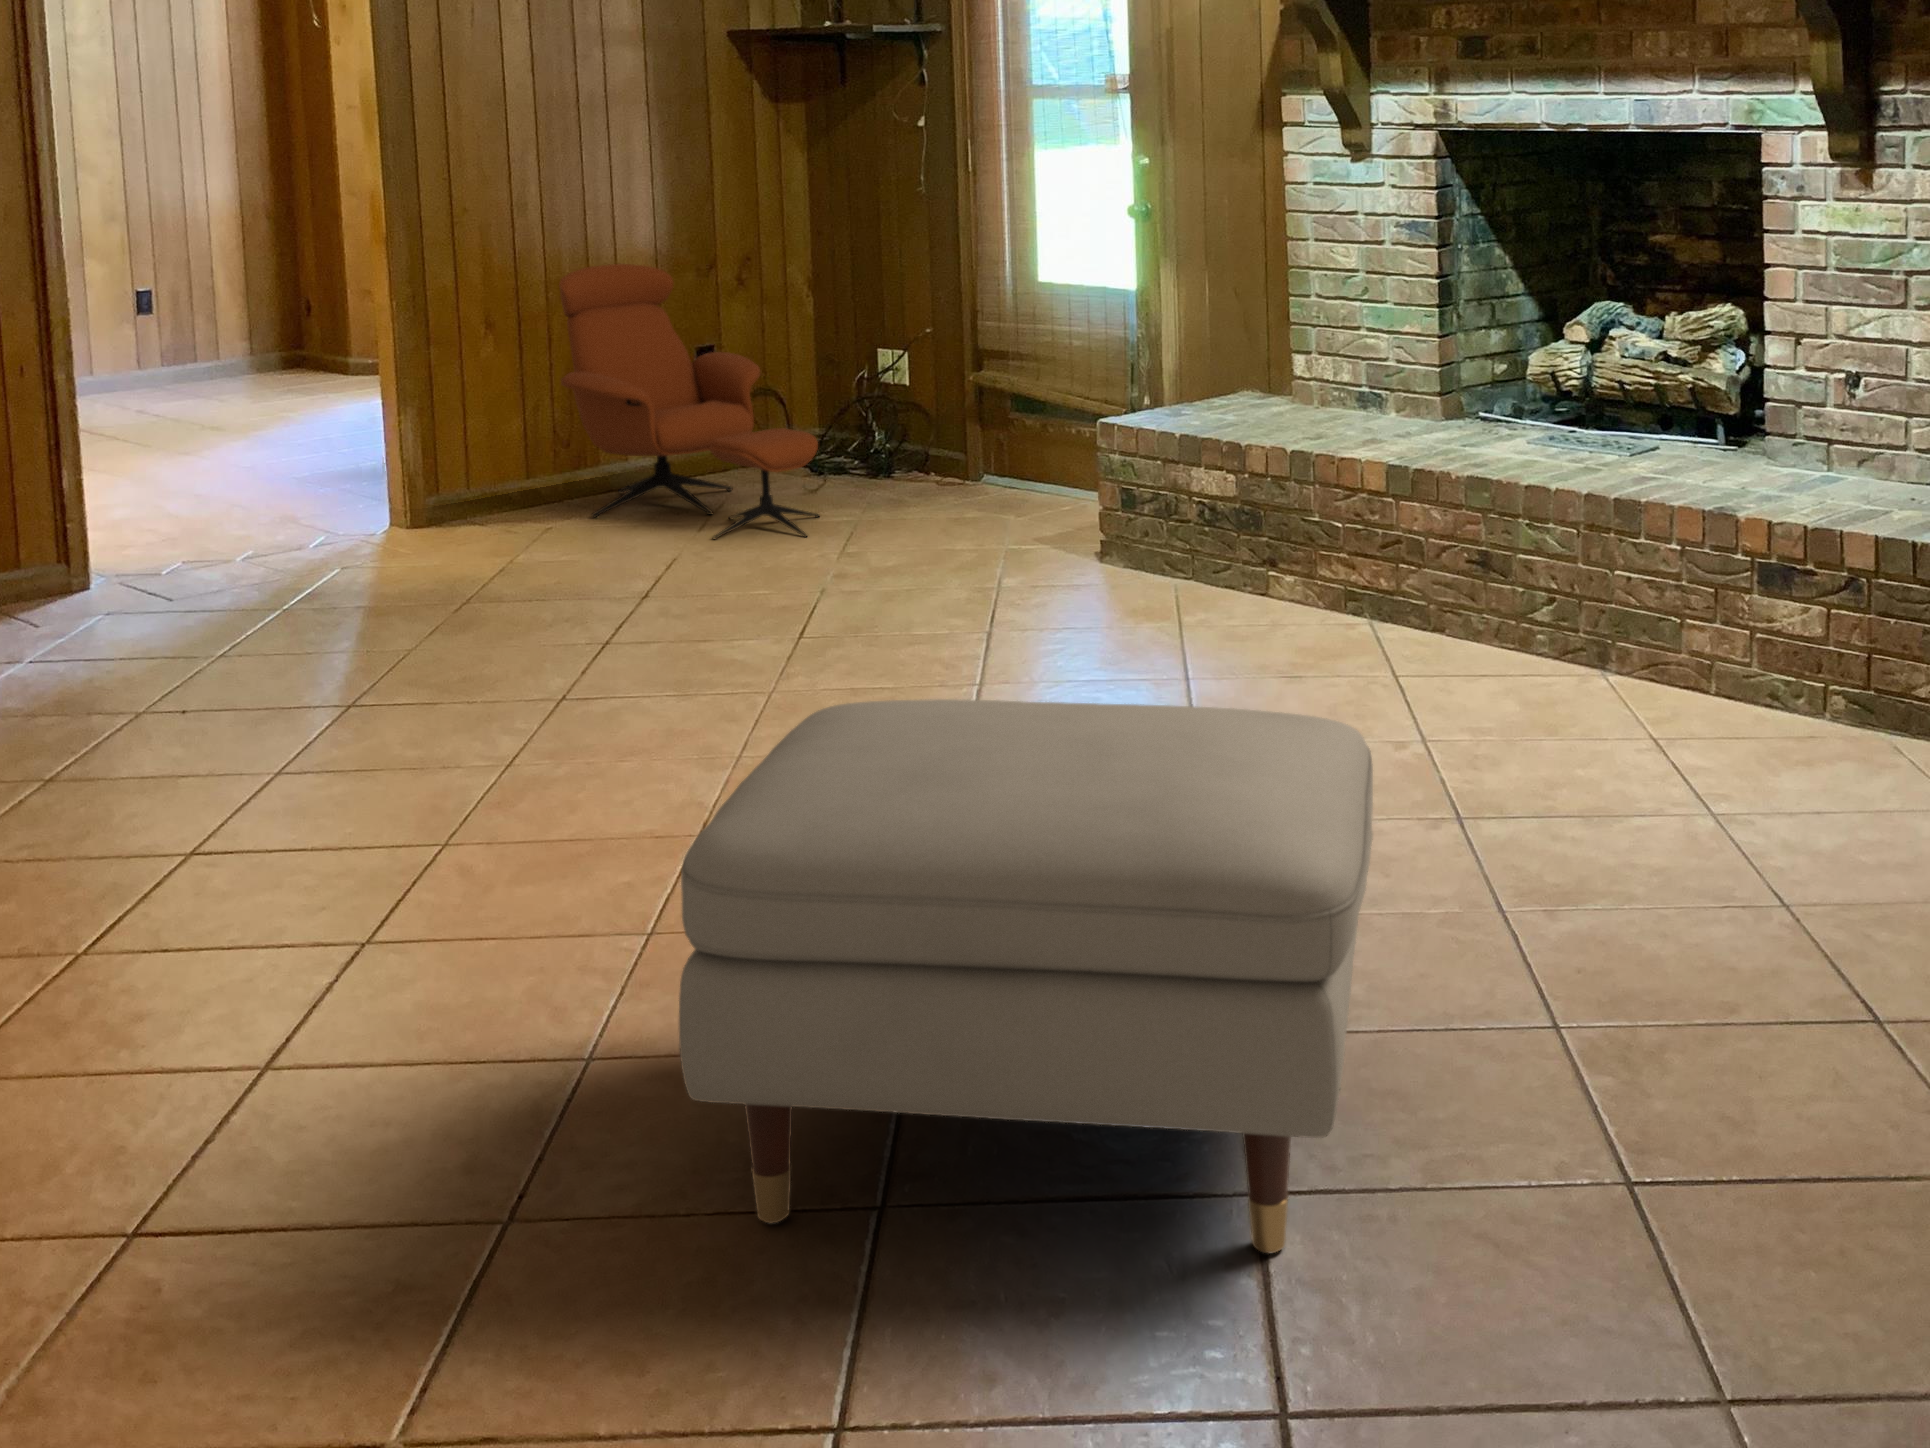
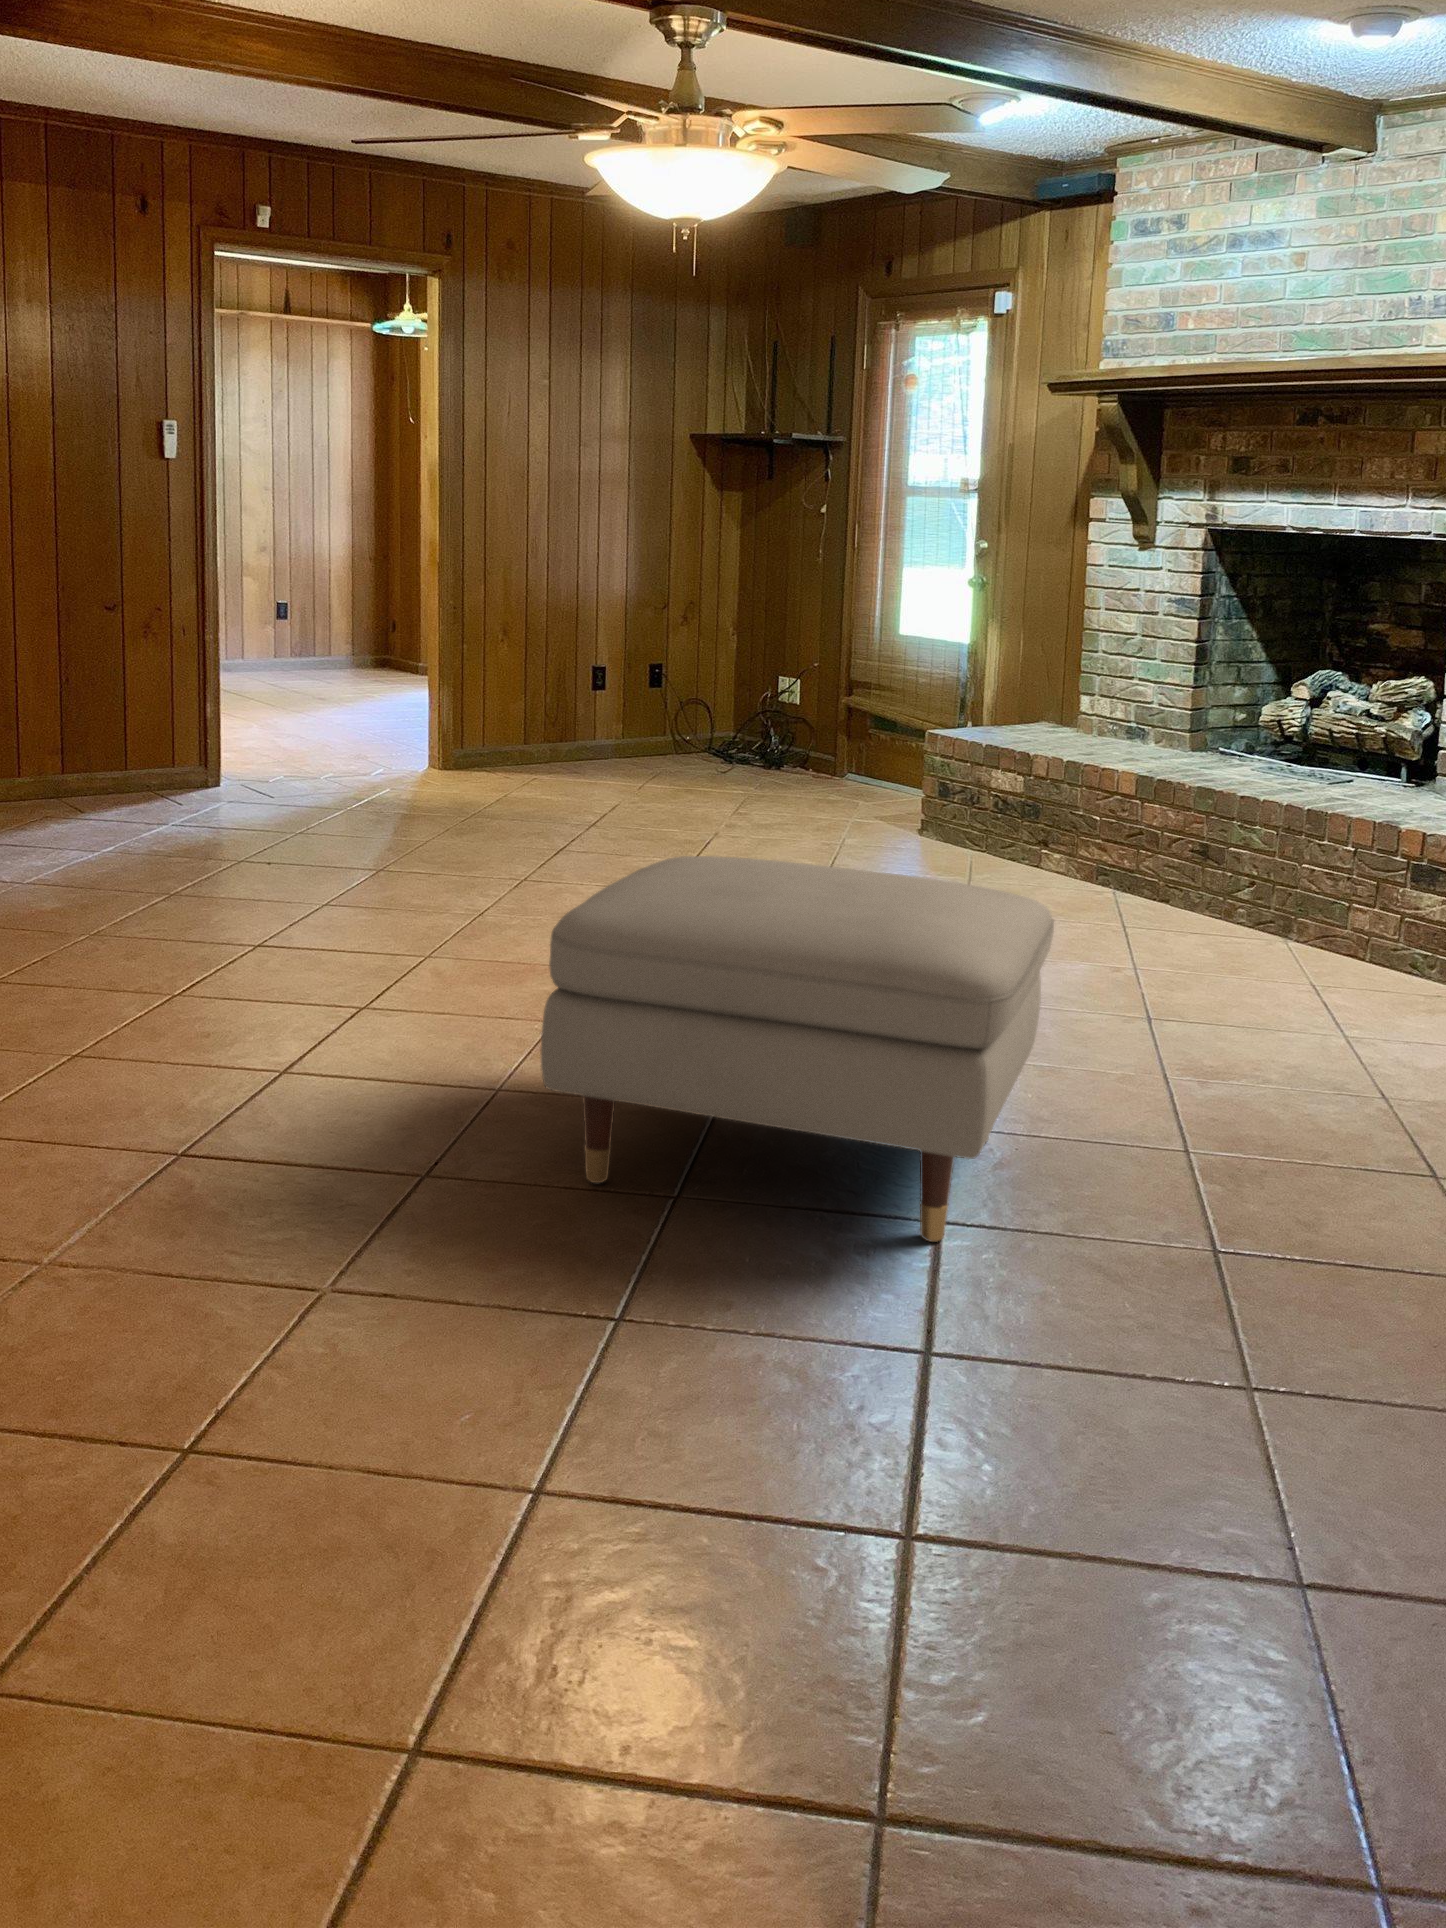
lounge chair: present [559,264,819,539] -> none [547,599,726,804]

